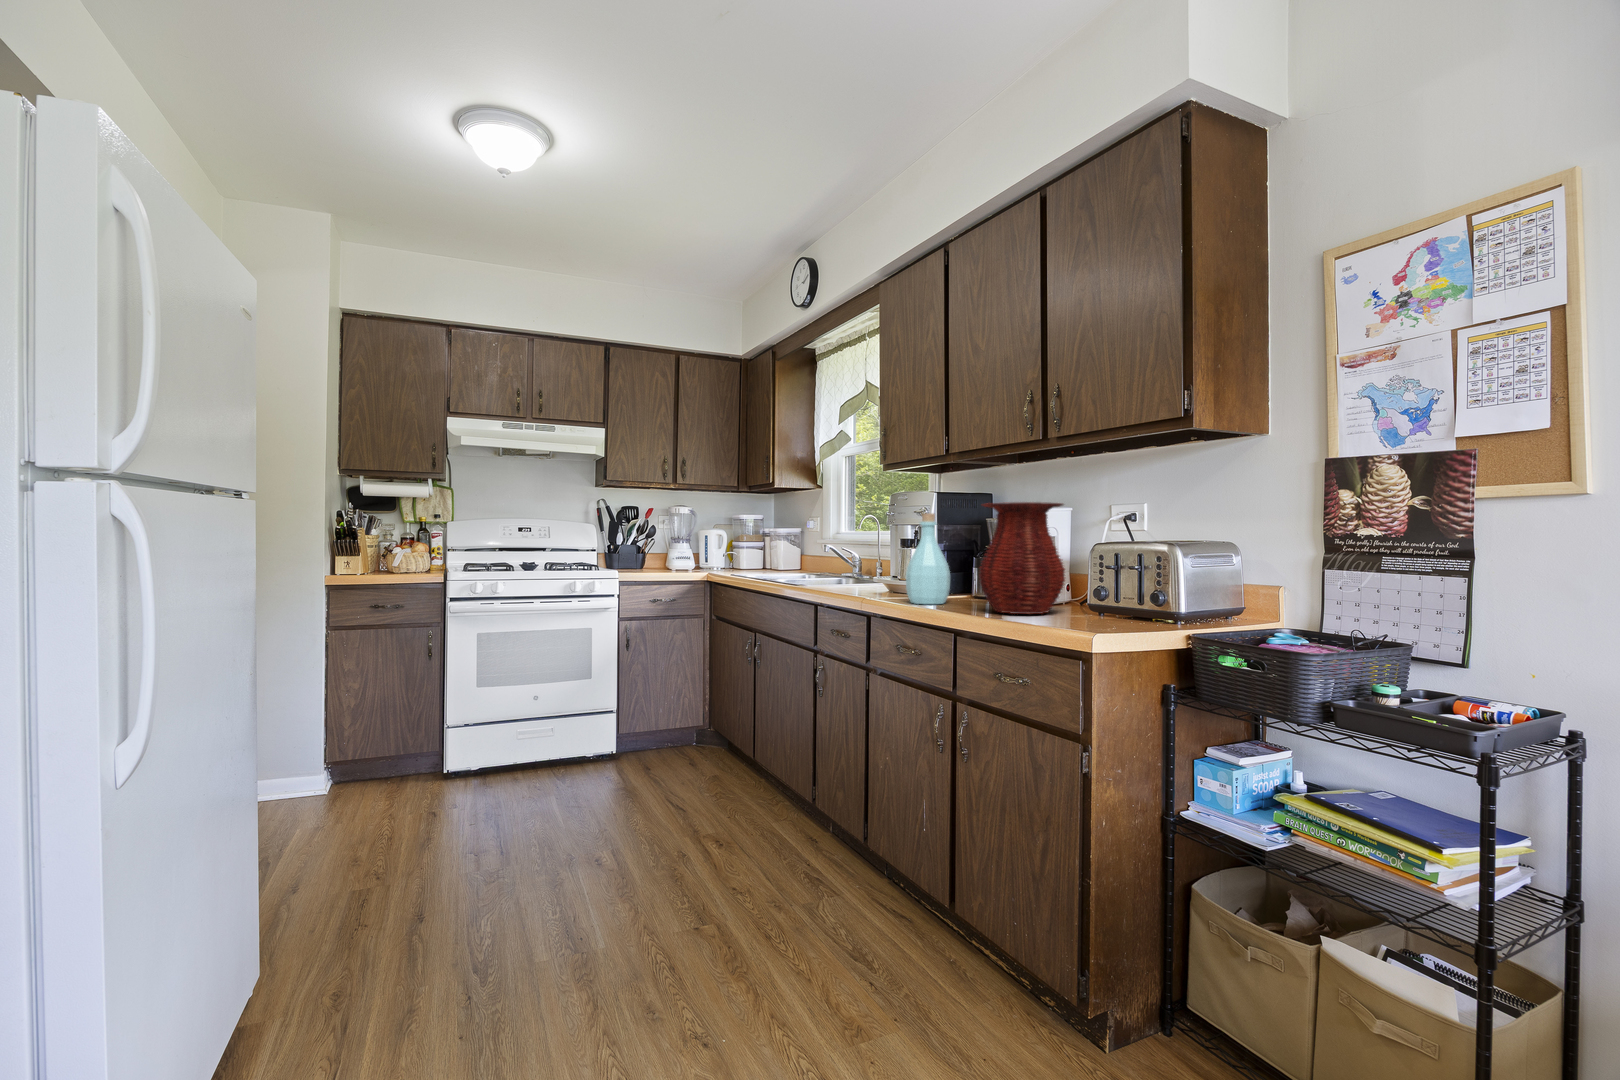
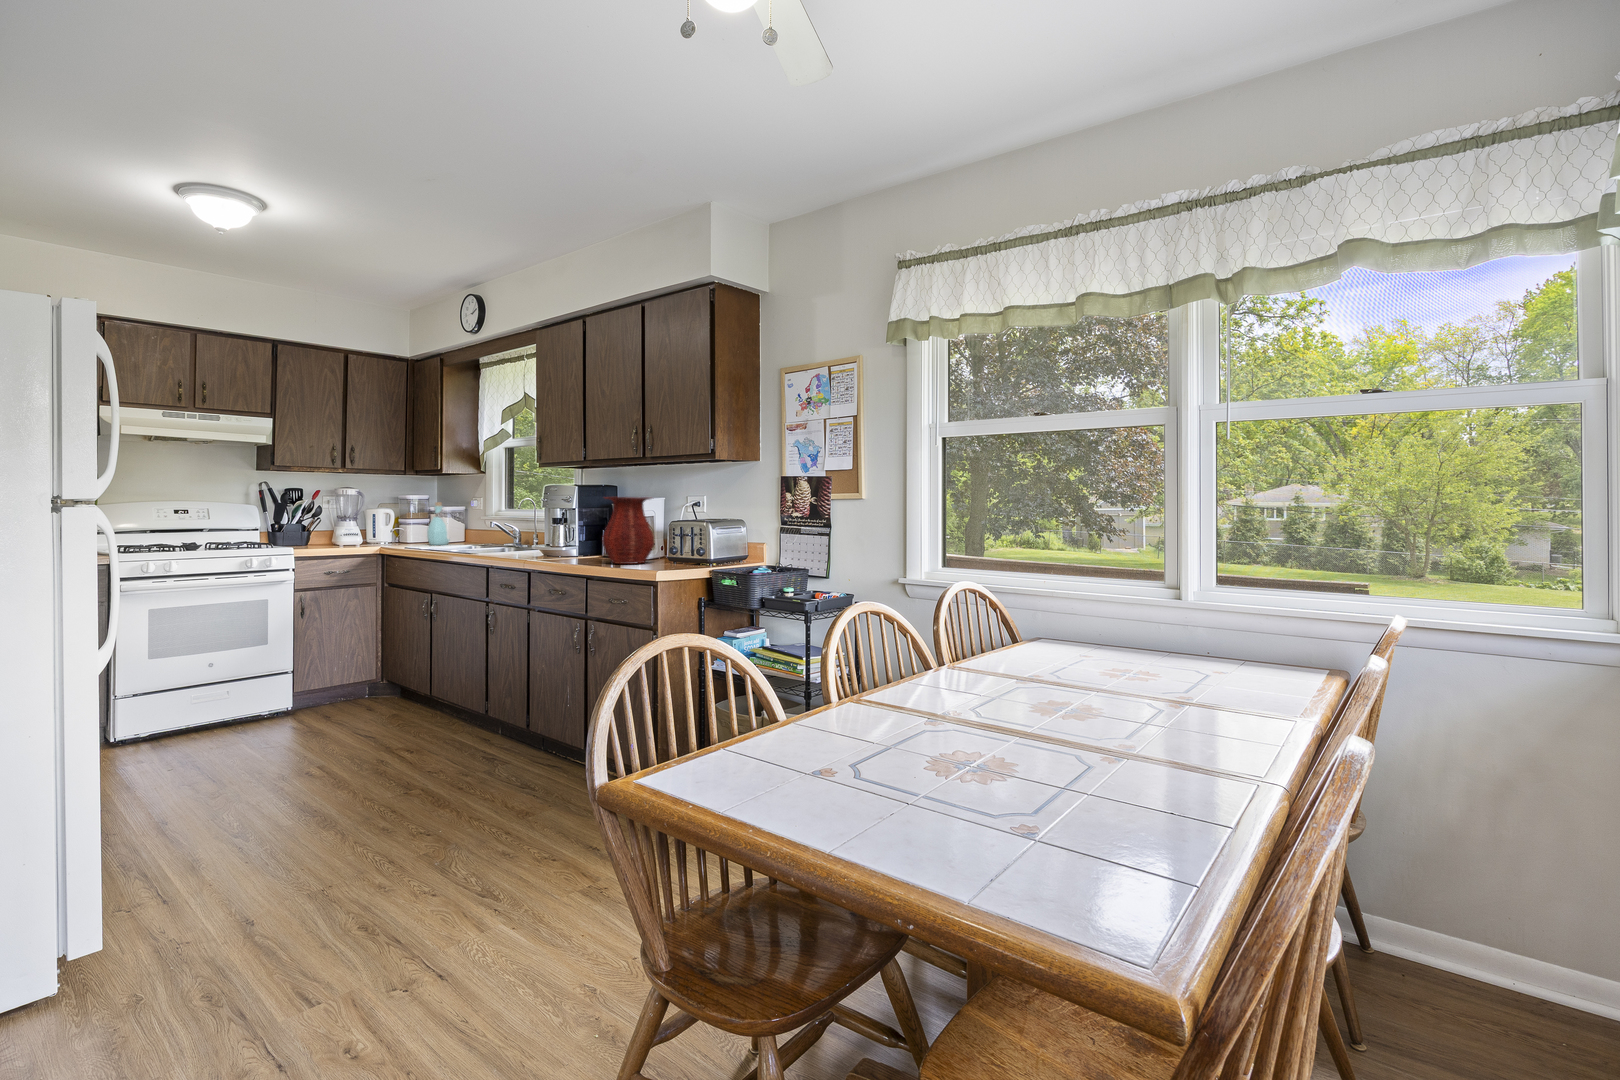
bottle: present [906,513,950,604] -> present [427,502,449,545]

